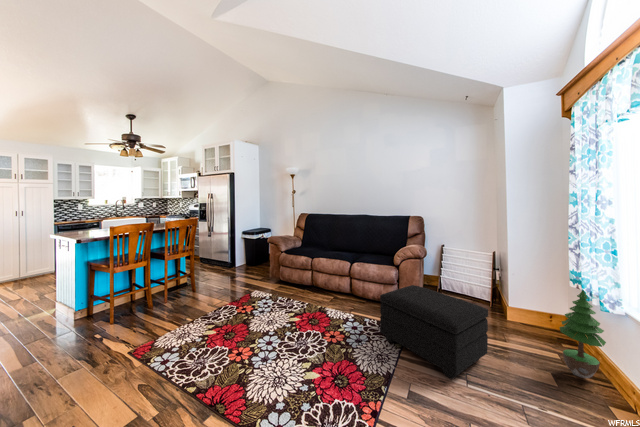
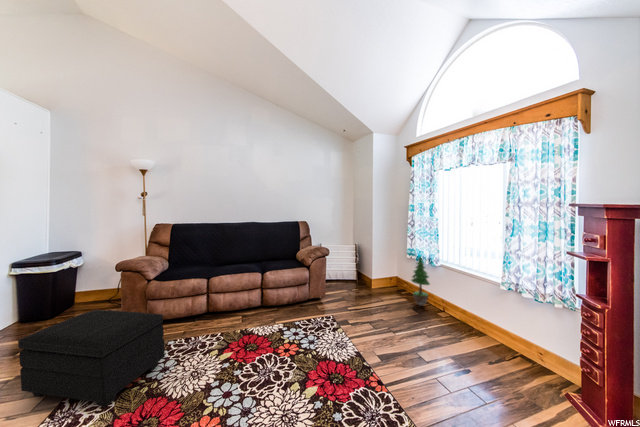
footstool: present [380,285,488,379] -> present [18,310,165,407]

